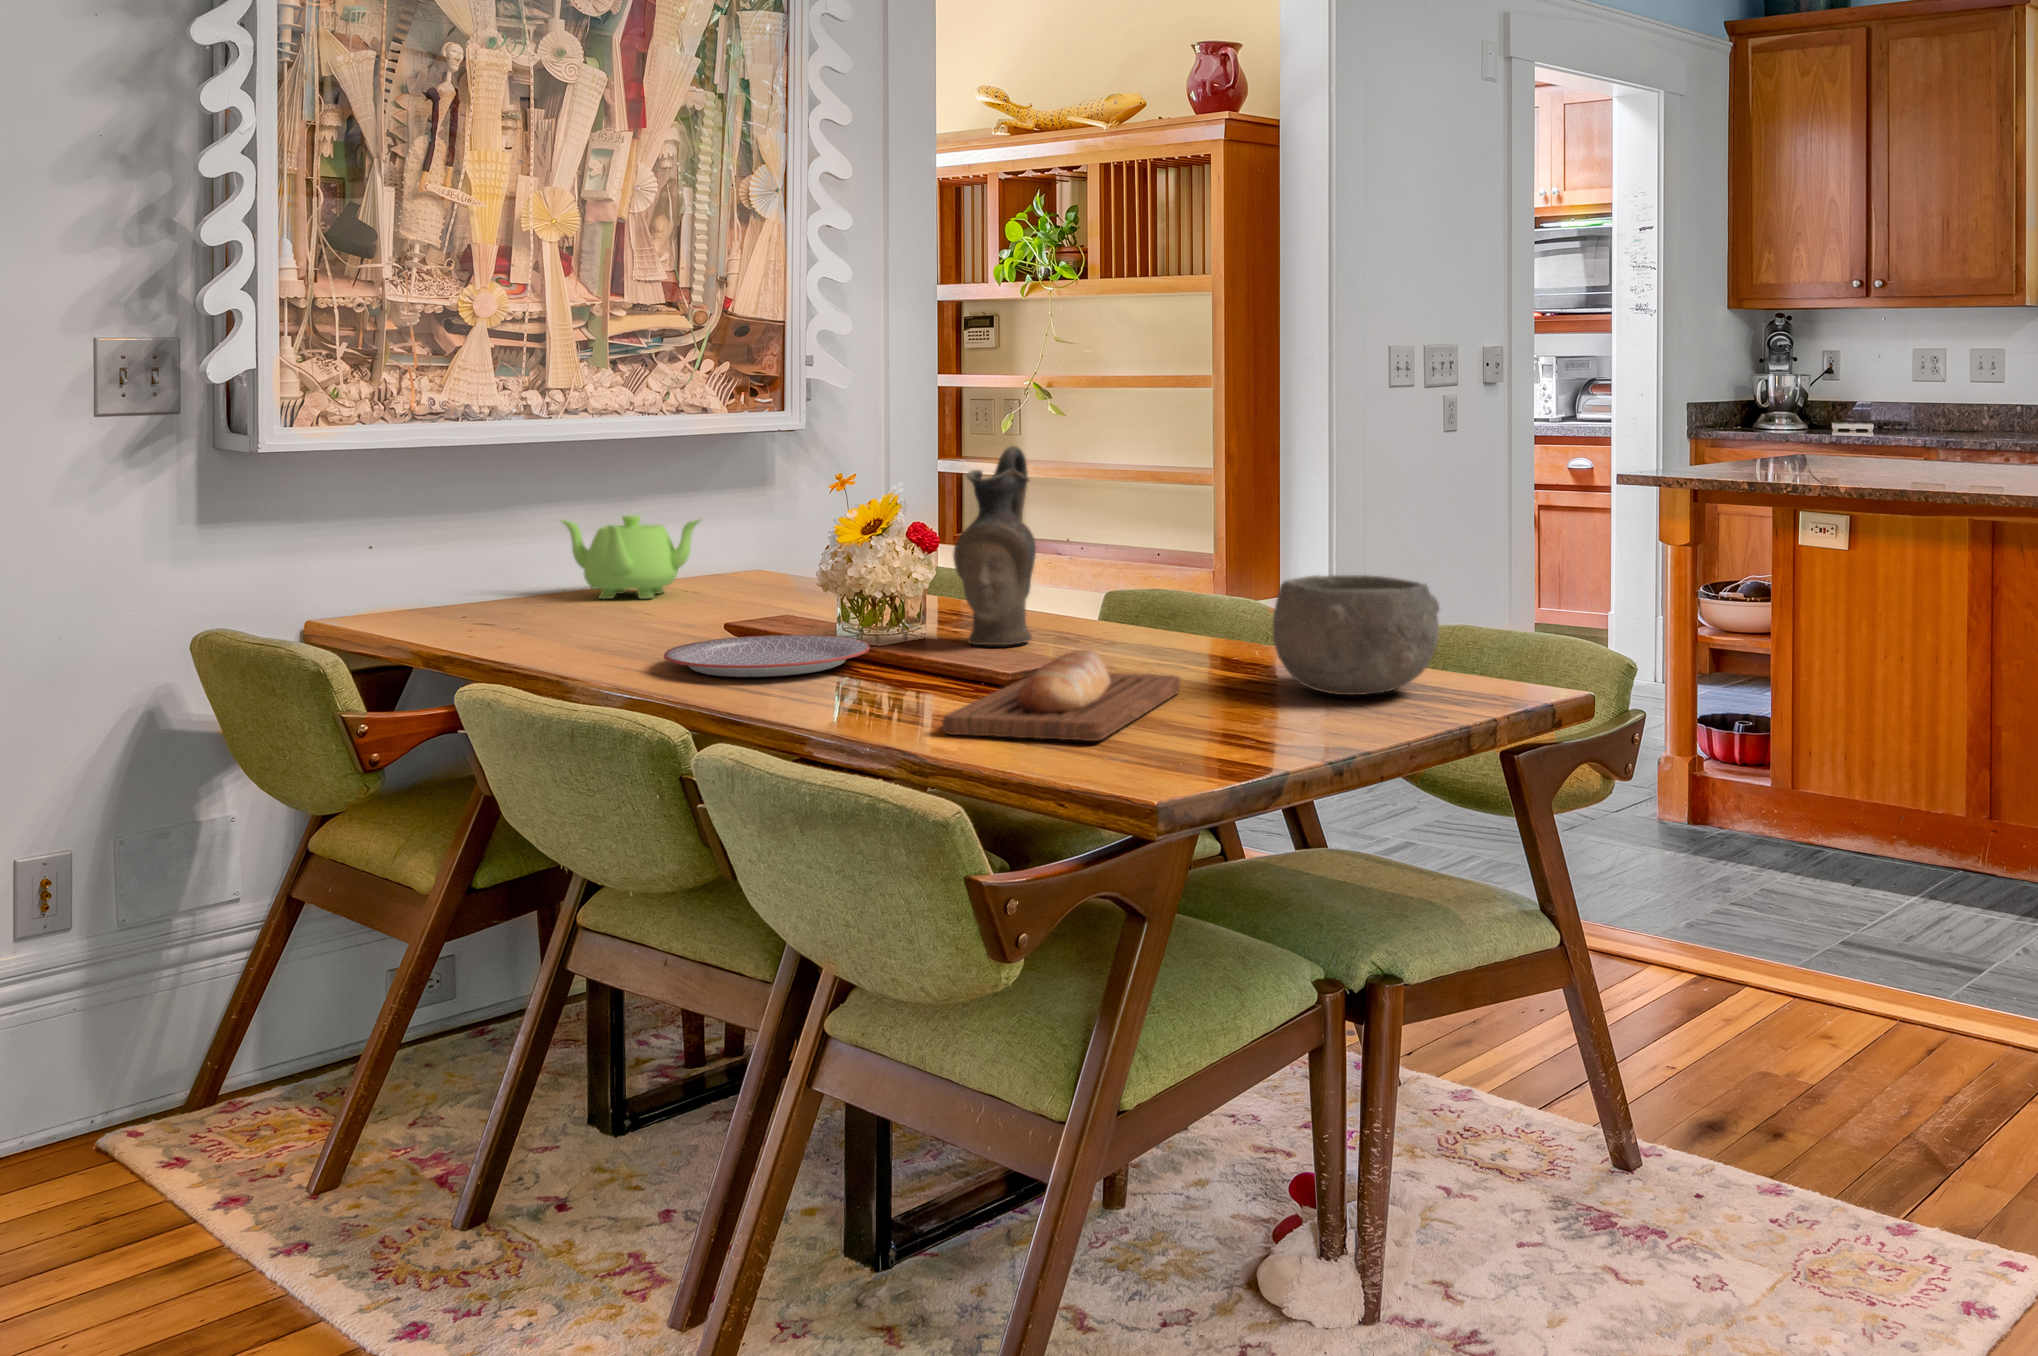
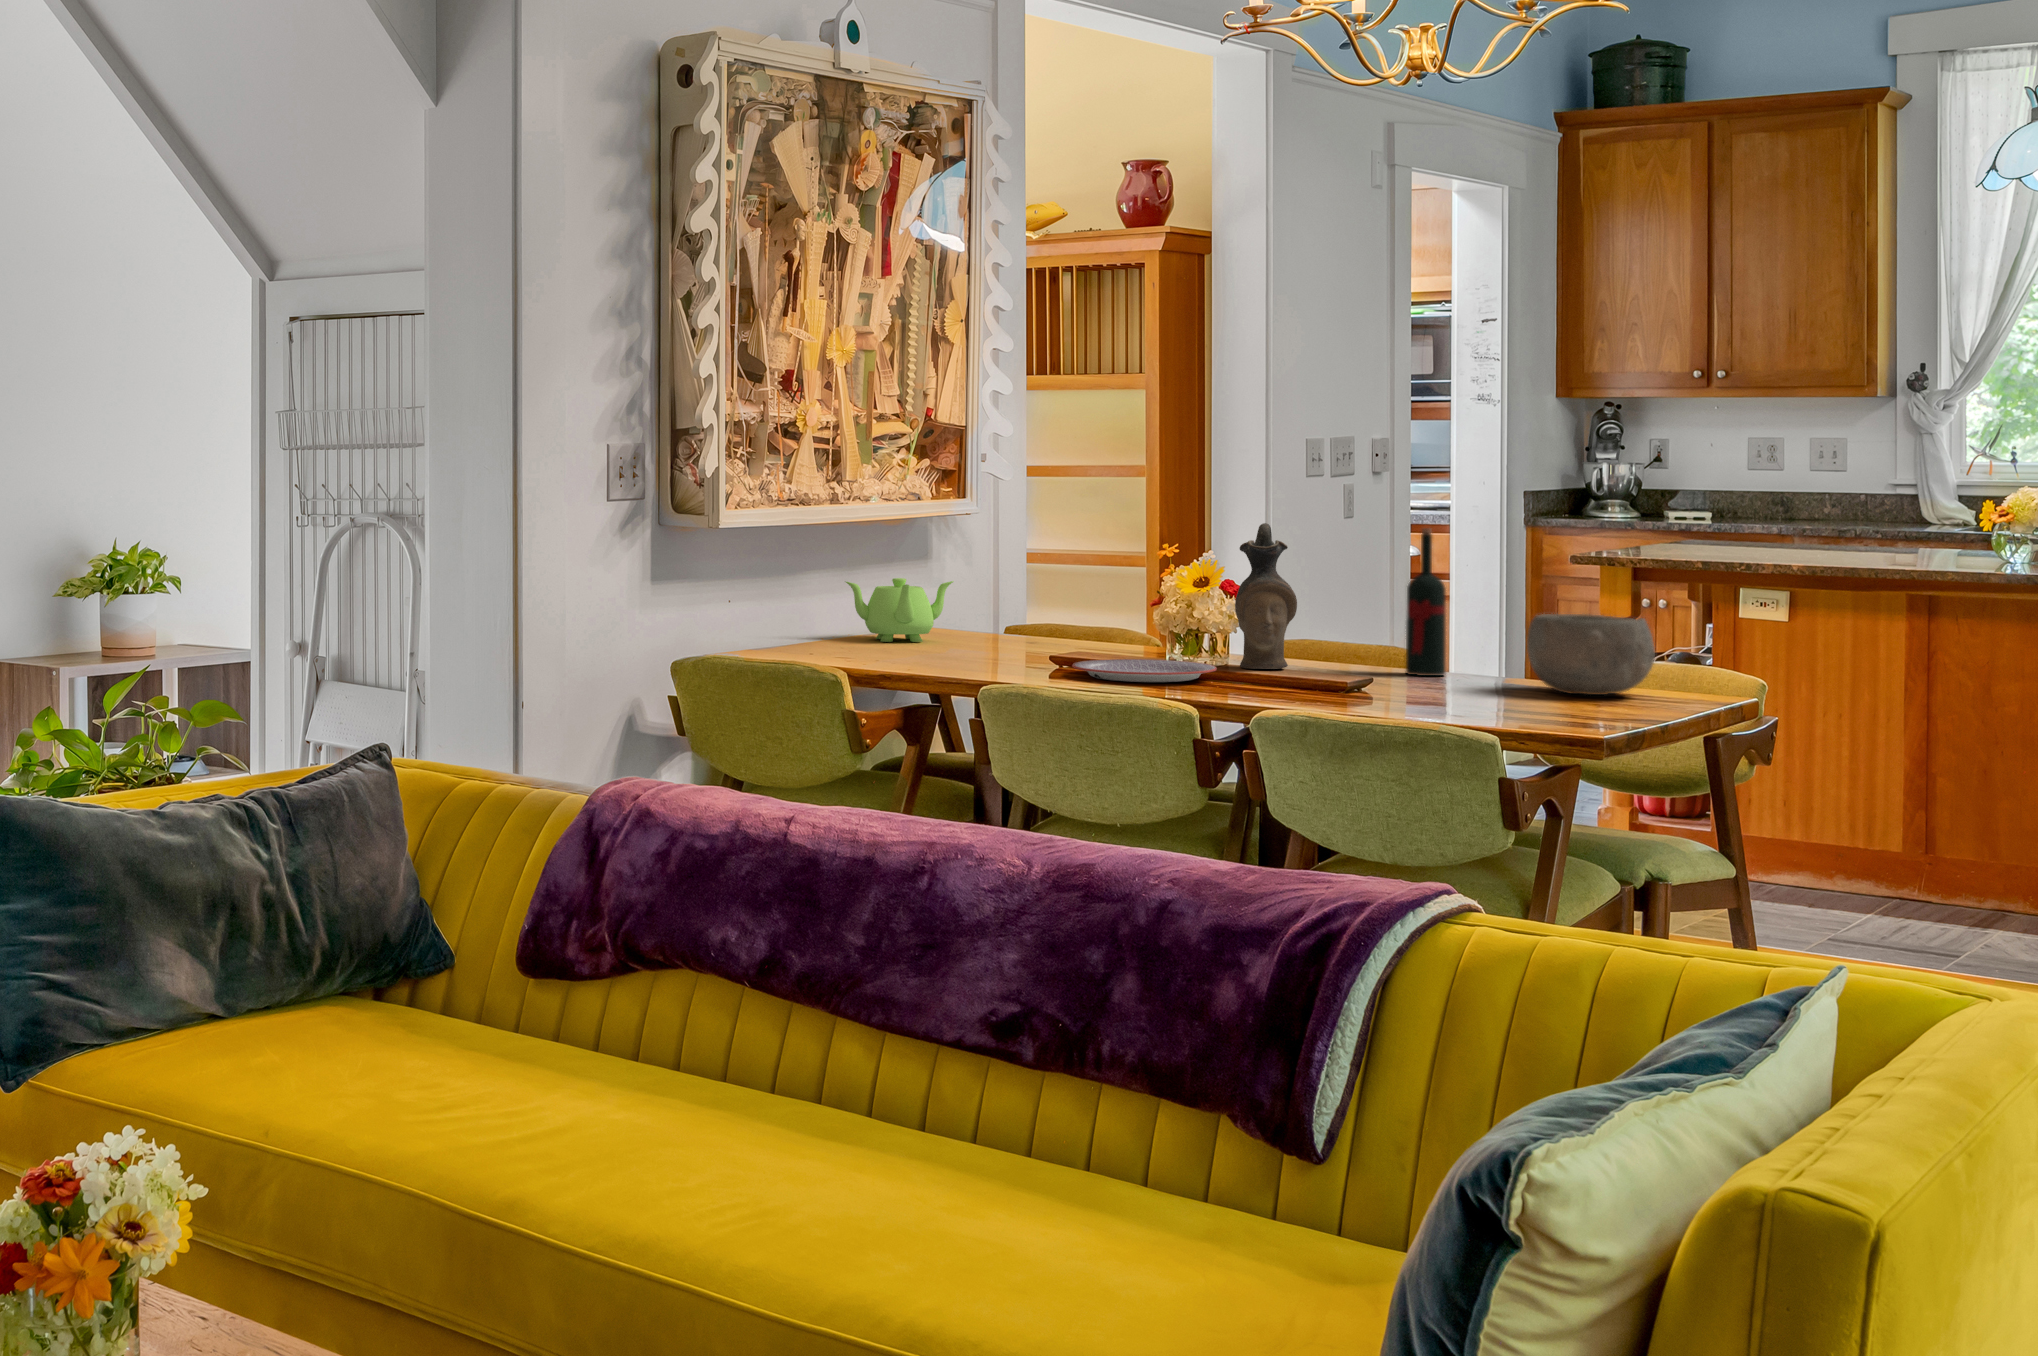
wine bottle: none [1173,453,1228,656] -> present [1406,528,1446,676]
bread loaf: present [942,650,1181,741] -> none [1361,662,1489,712]

